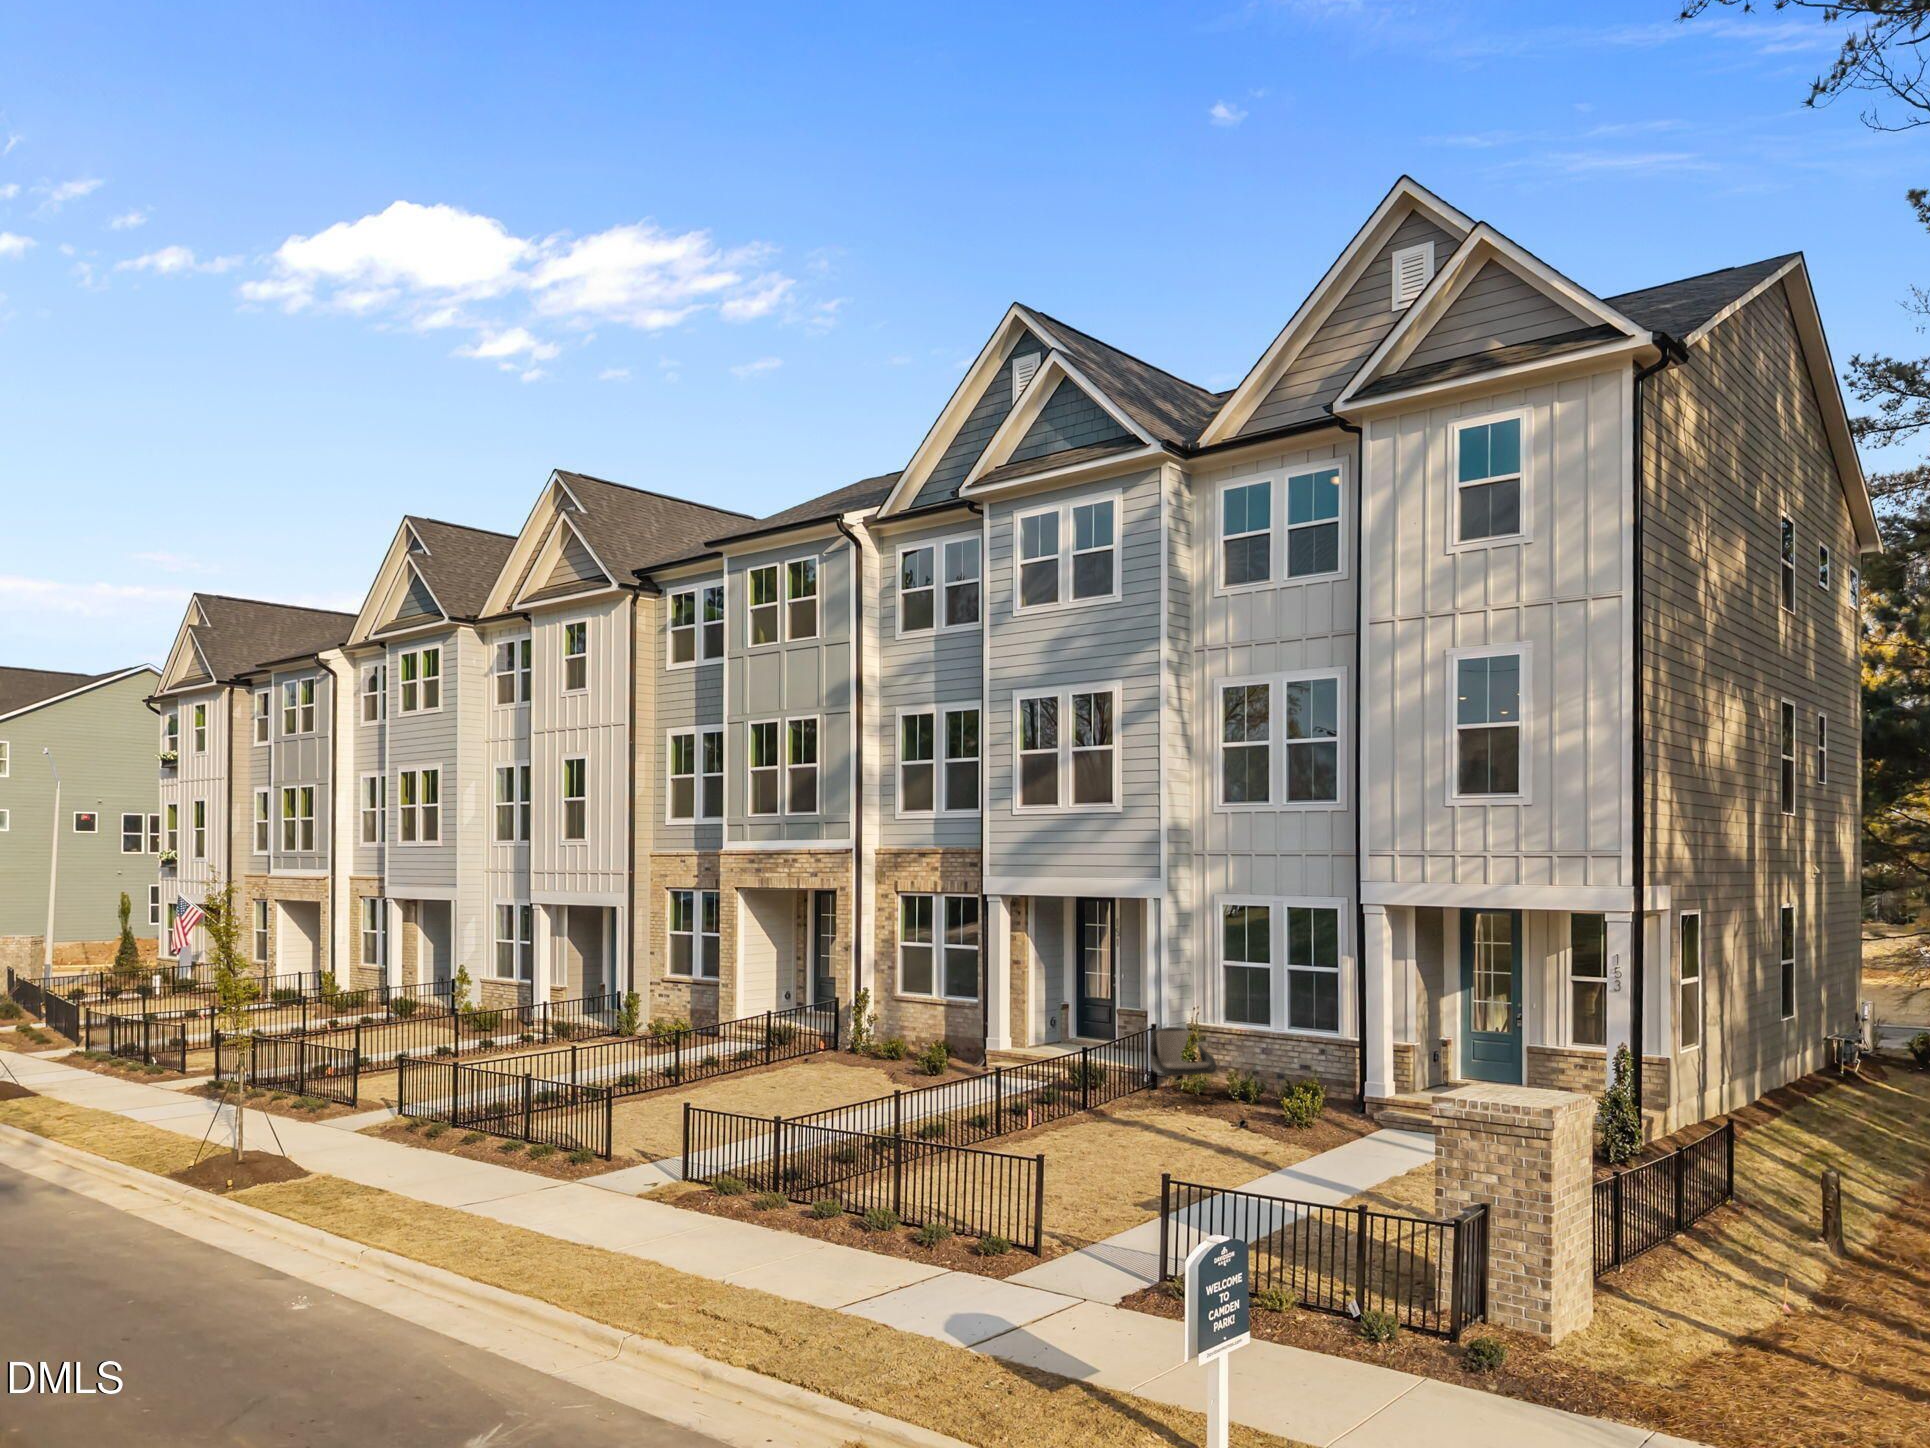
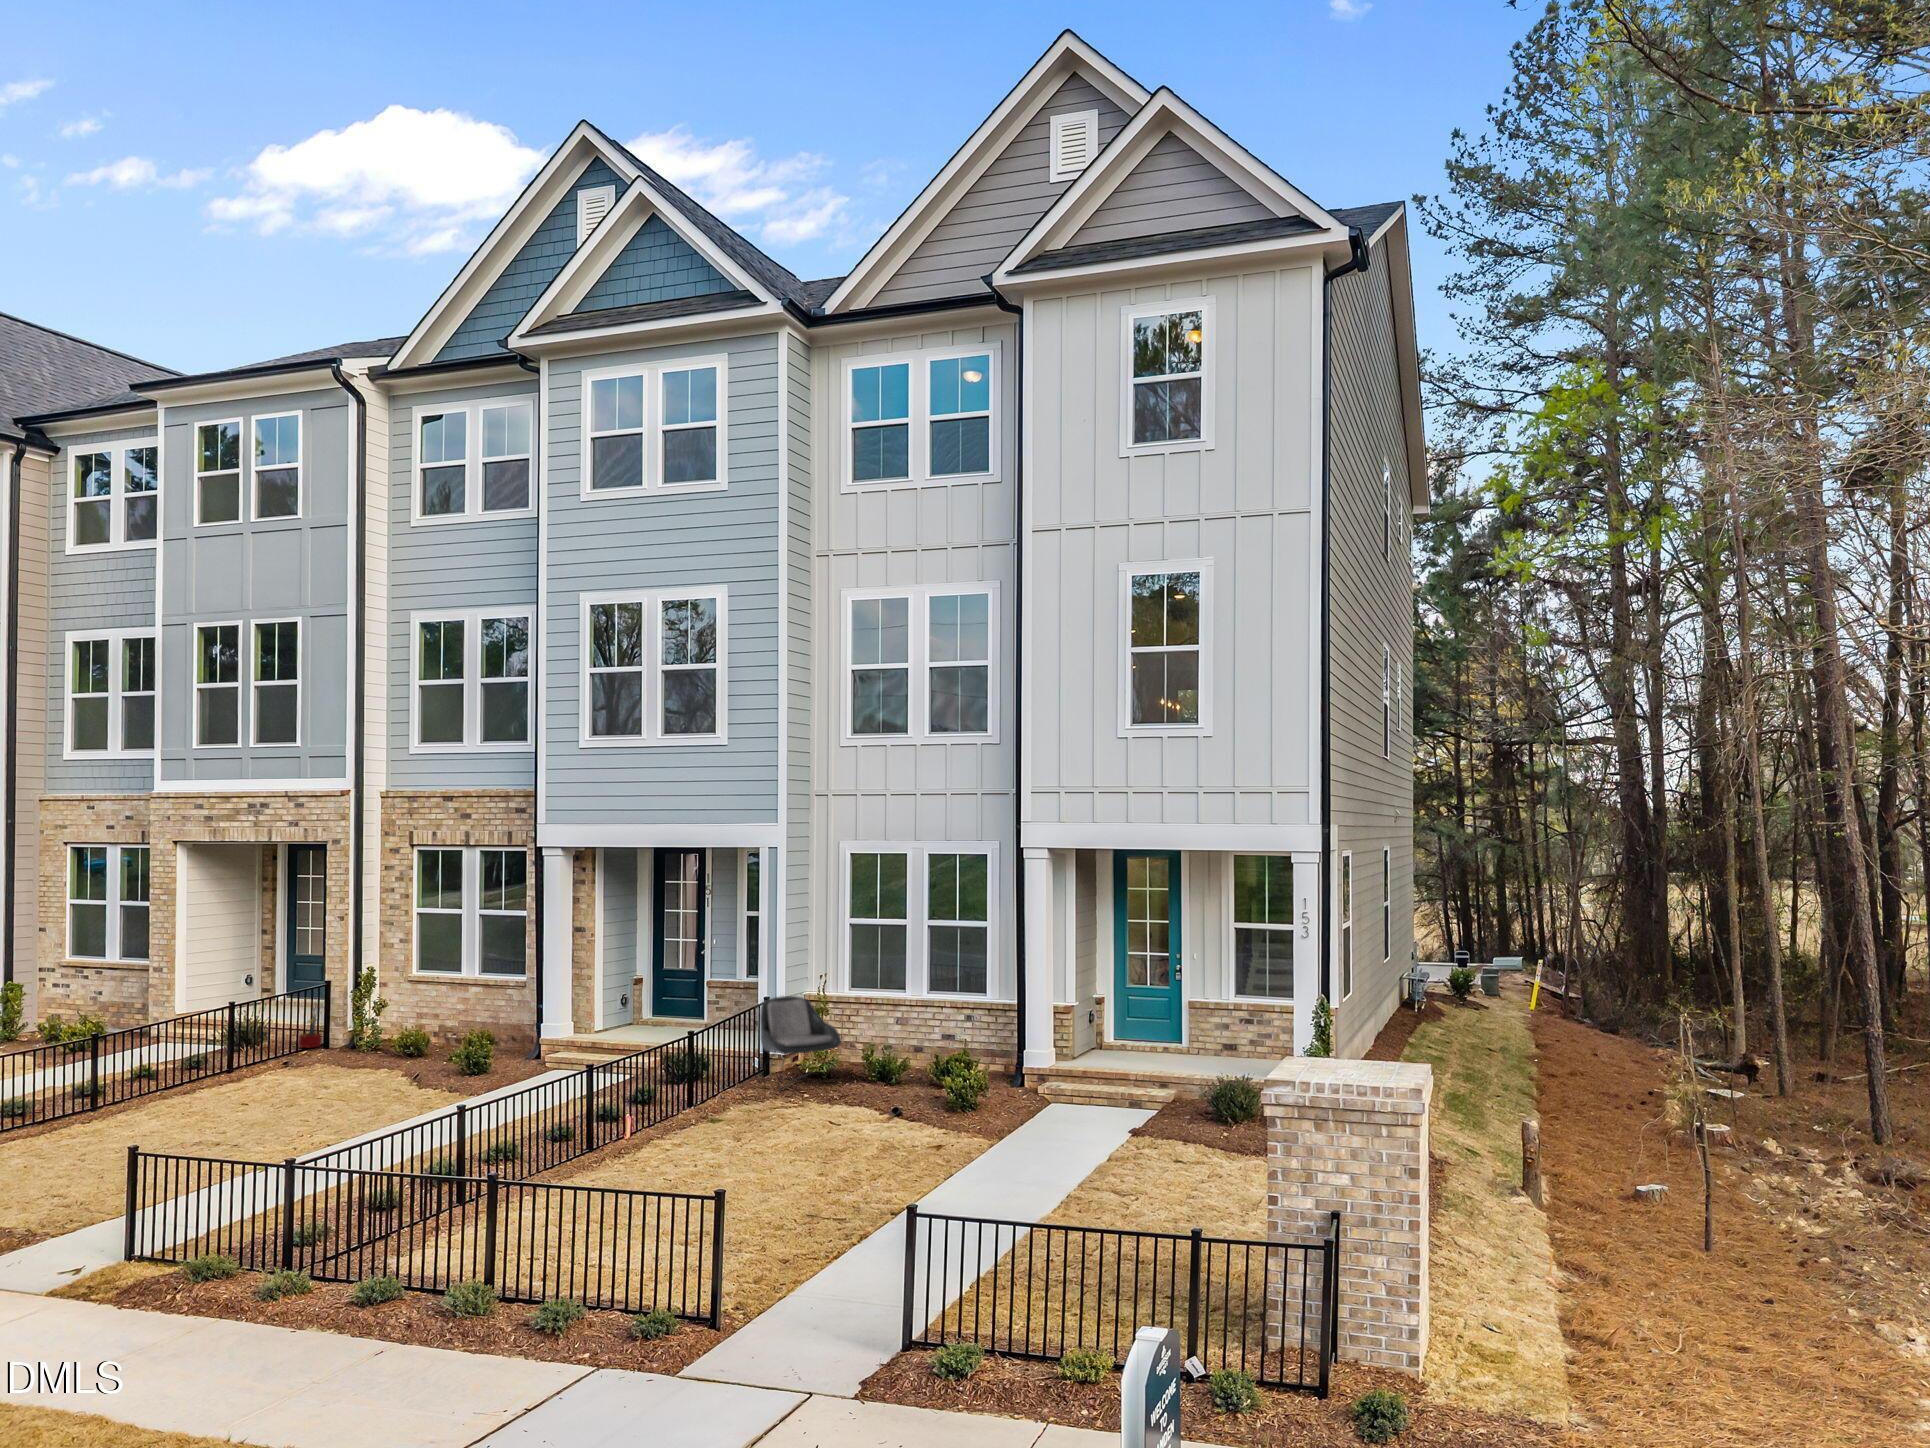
decorative plant: none [817,1008,836,1049] -> present [299,998,322,1048]

